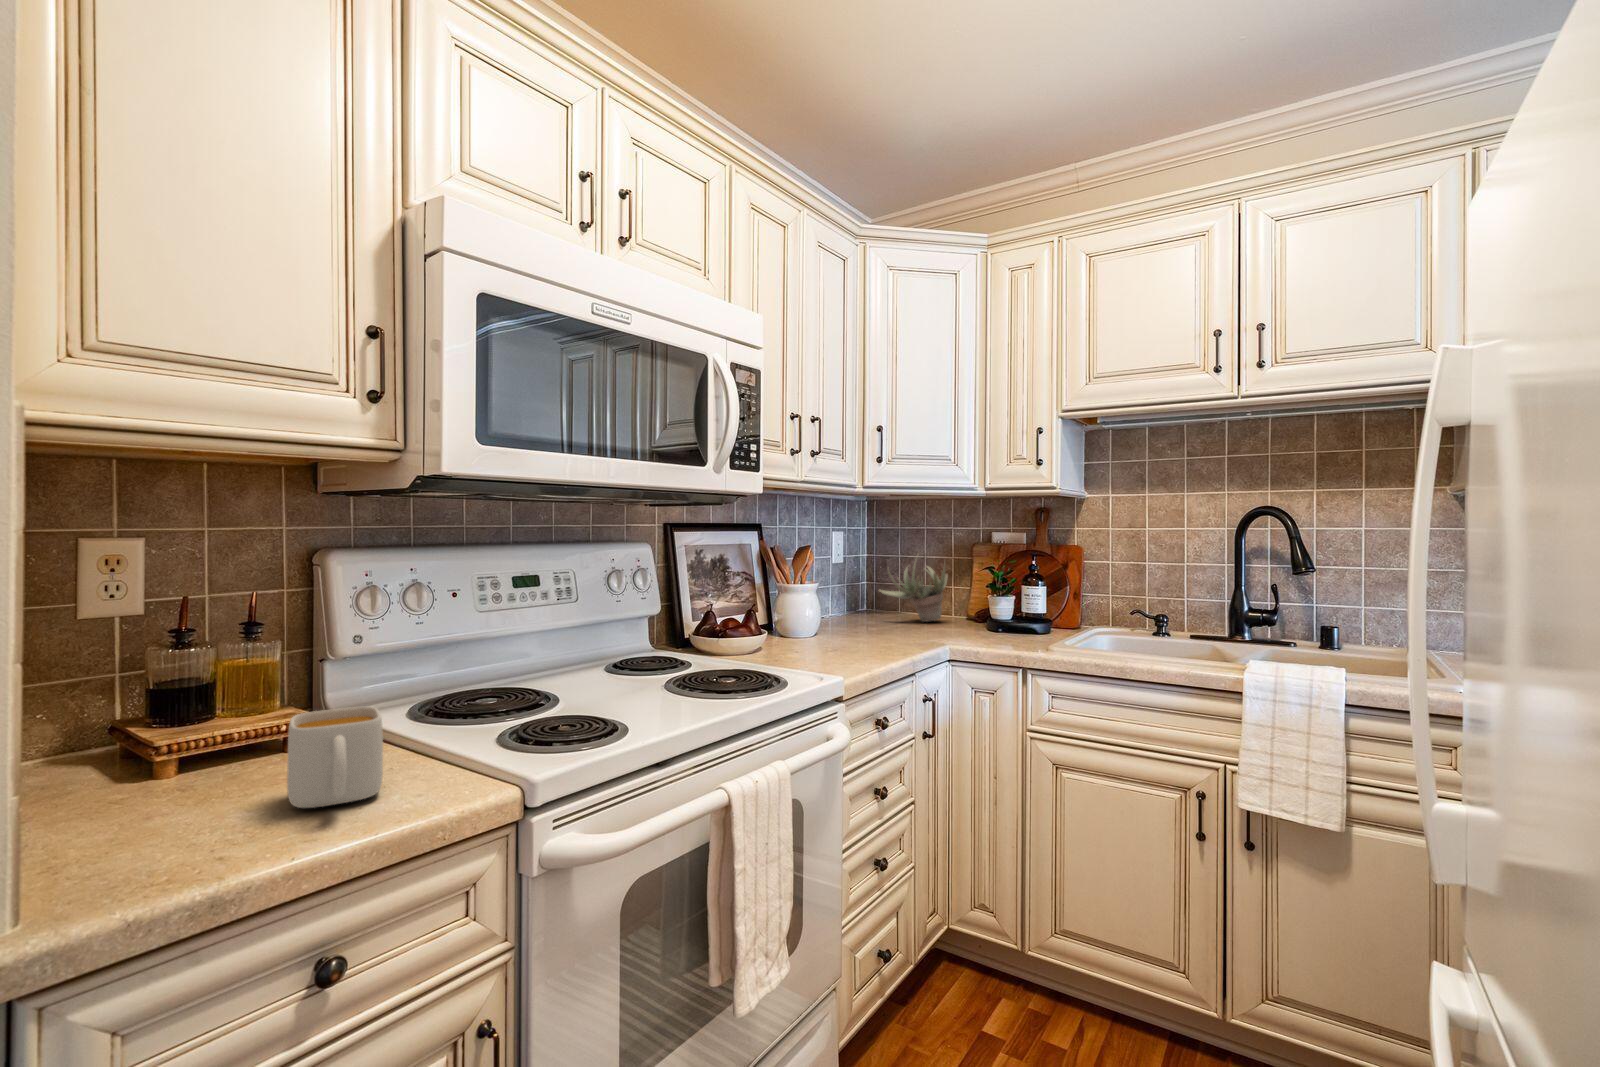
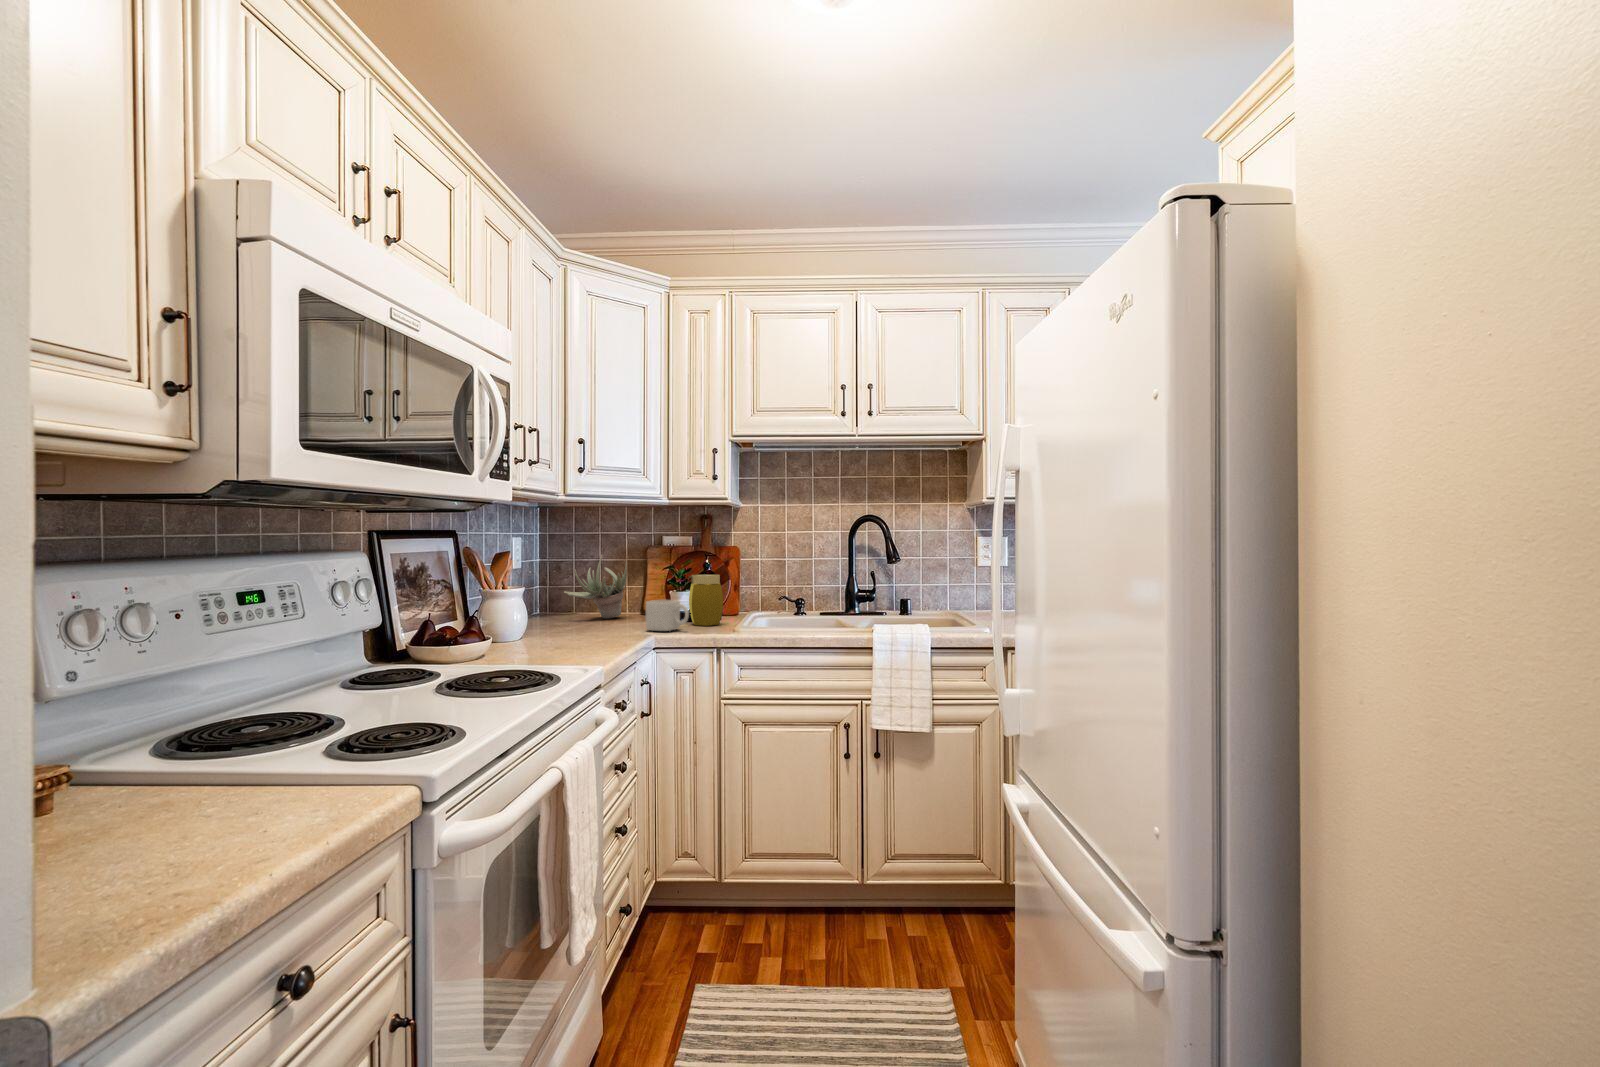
jar: none [1008,578,1048,640] -> present [689,574,723,626]
mug: present [287,706,383,808] -> present [646,600,689,631]

